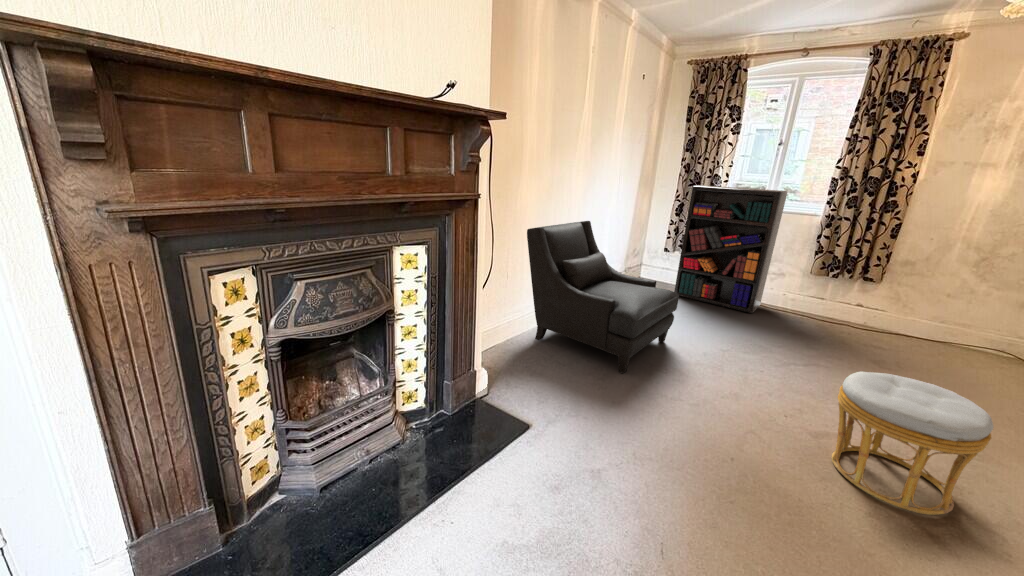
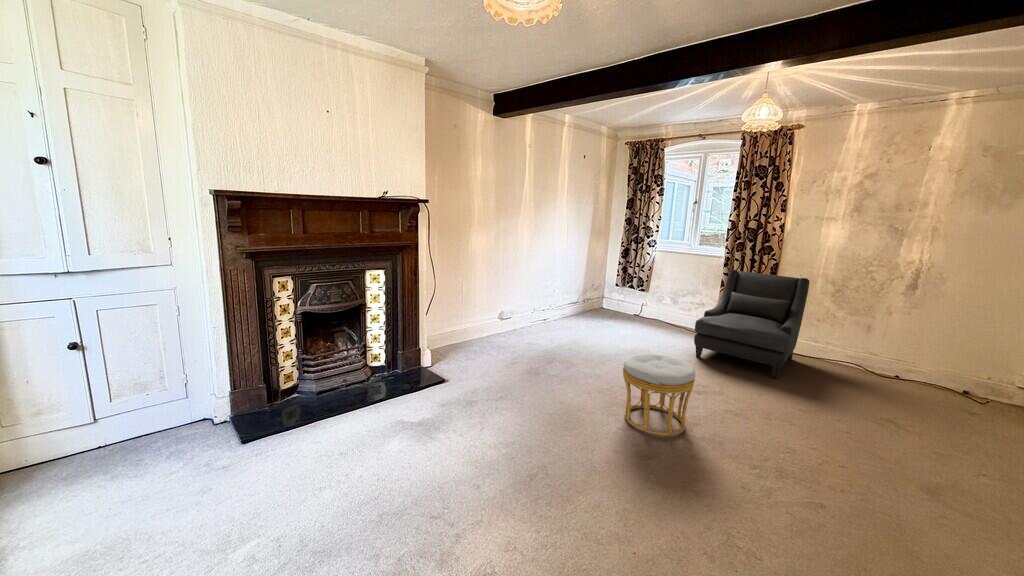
bookshelf: present [674,185,787,313] -> none [620,234,699,334]
armchair: present [527,221,679,373] -> present [694,270,809,379]

